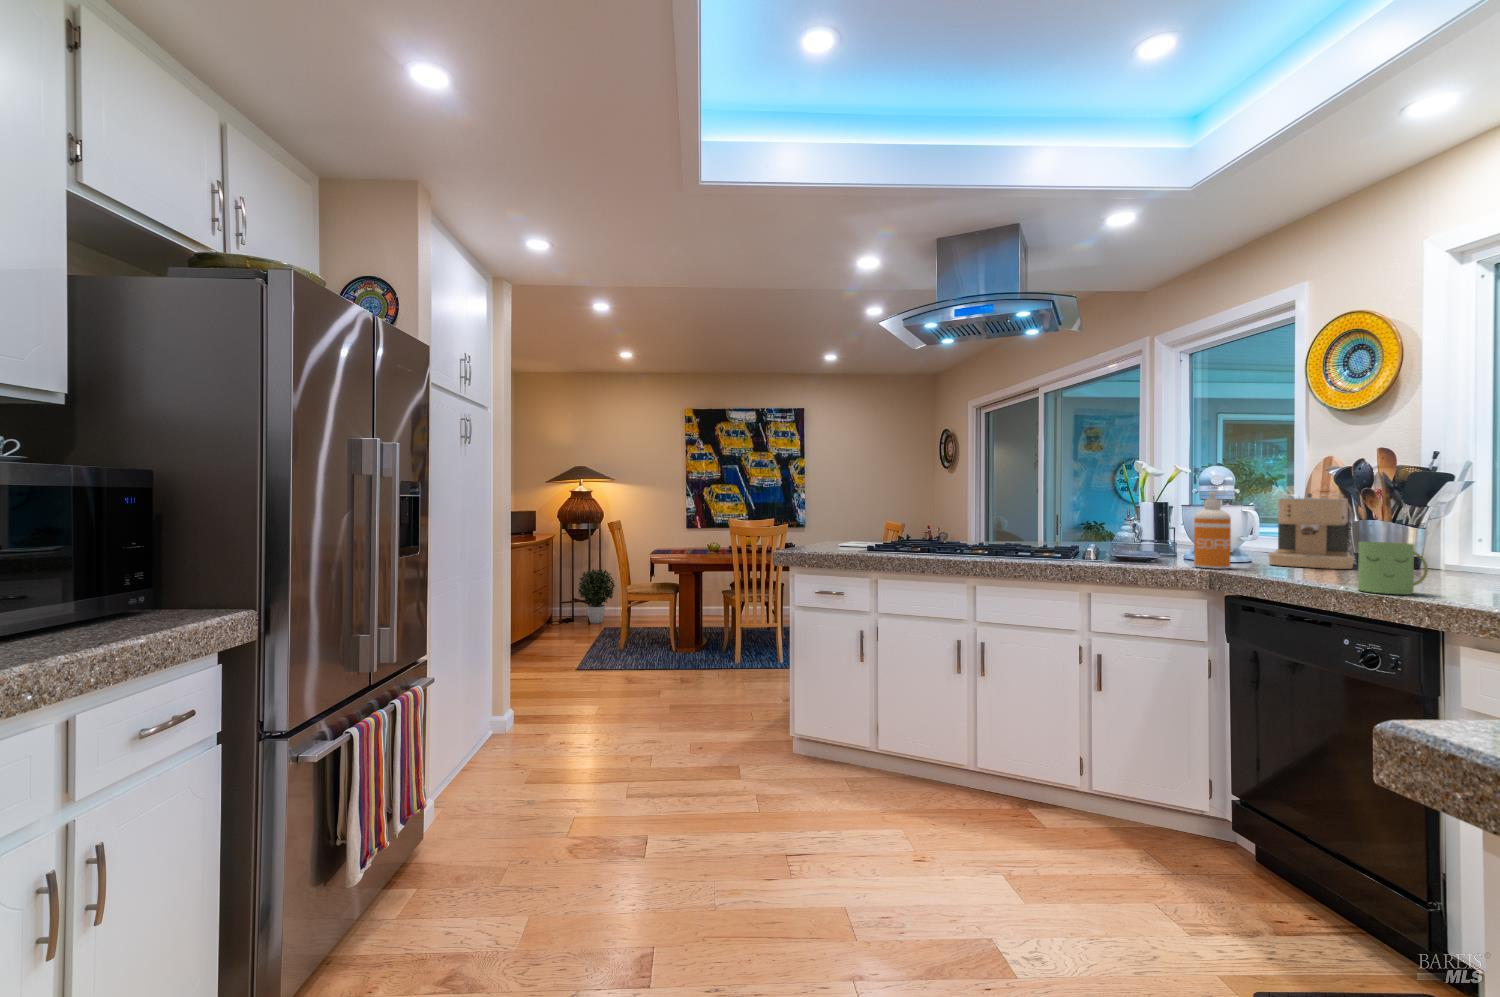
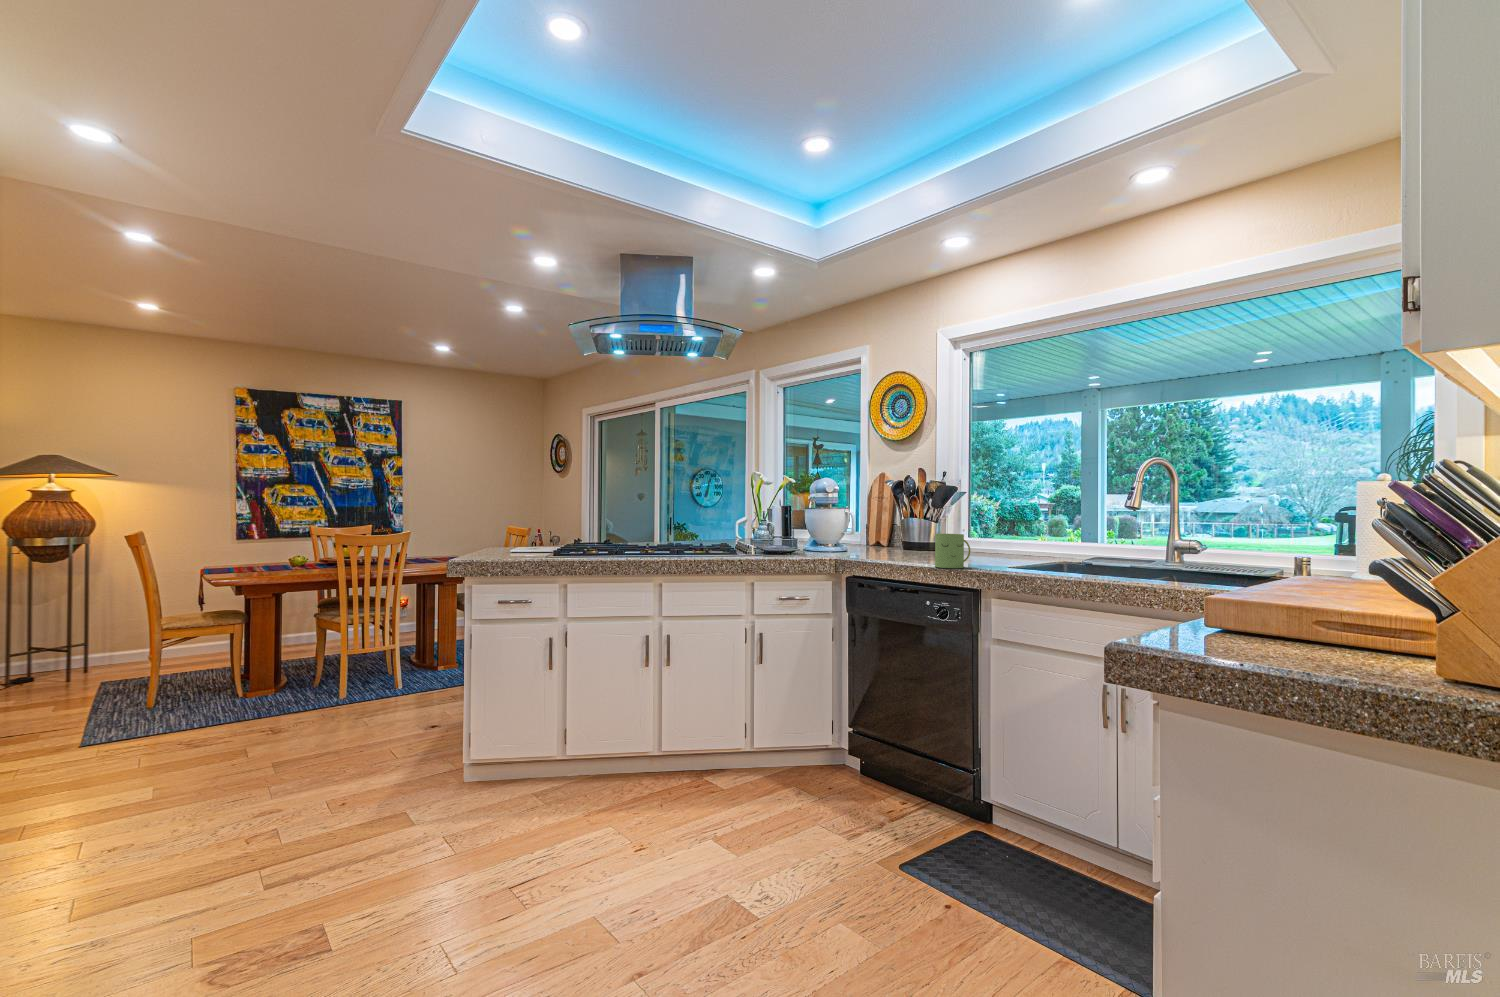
soap dispenser: present [1194,492,1231,569] -> none [821,499,845,557]
coffee maker: present [1268,493,1354,569] -> none [860,500,909,554]
potted plant: present [578,569,615,624] -> none [49,598,120,675]

